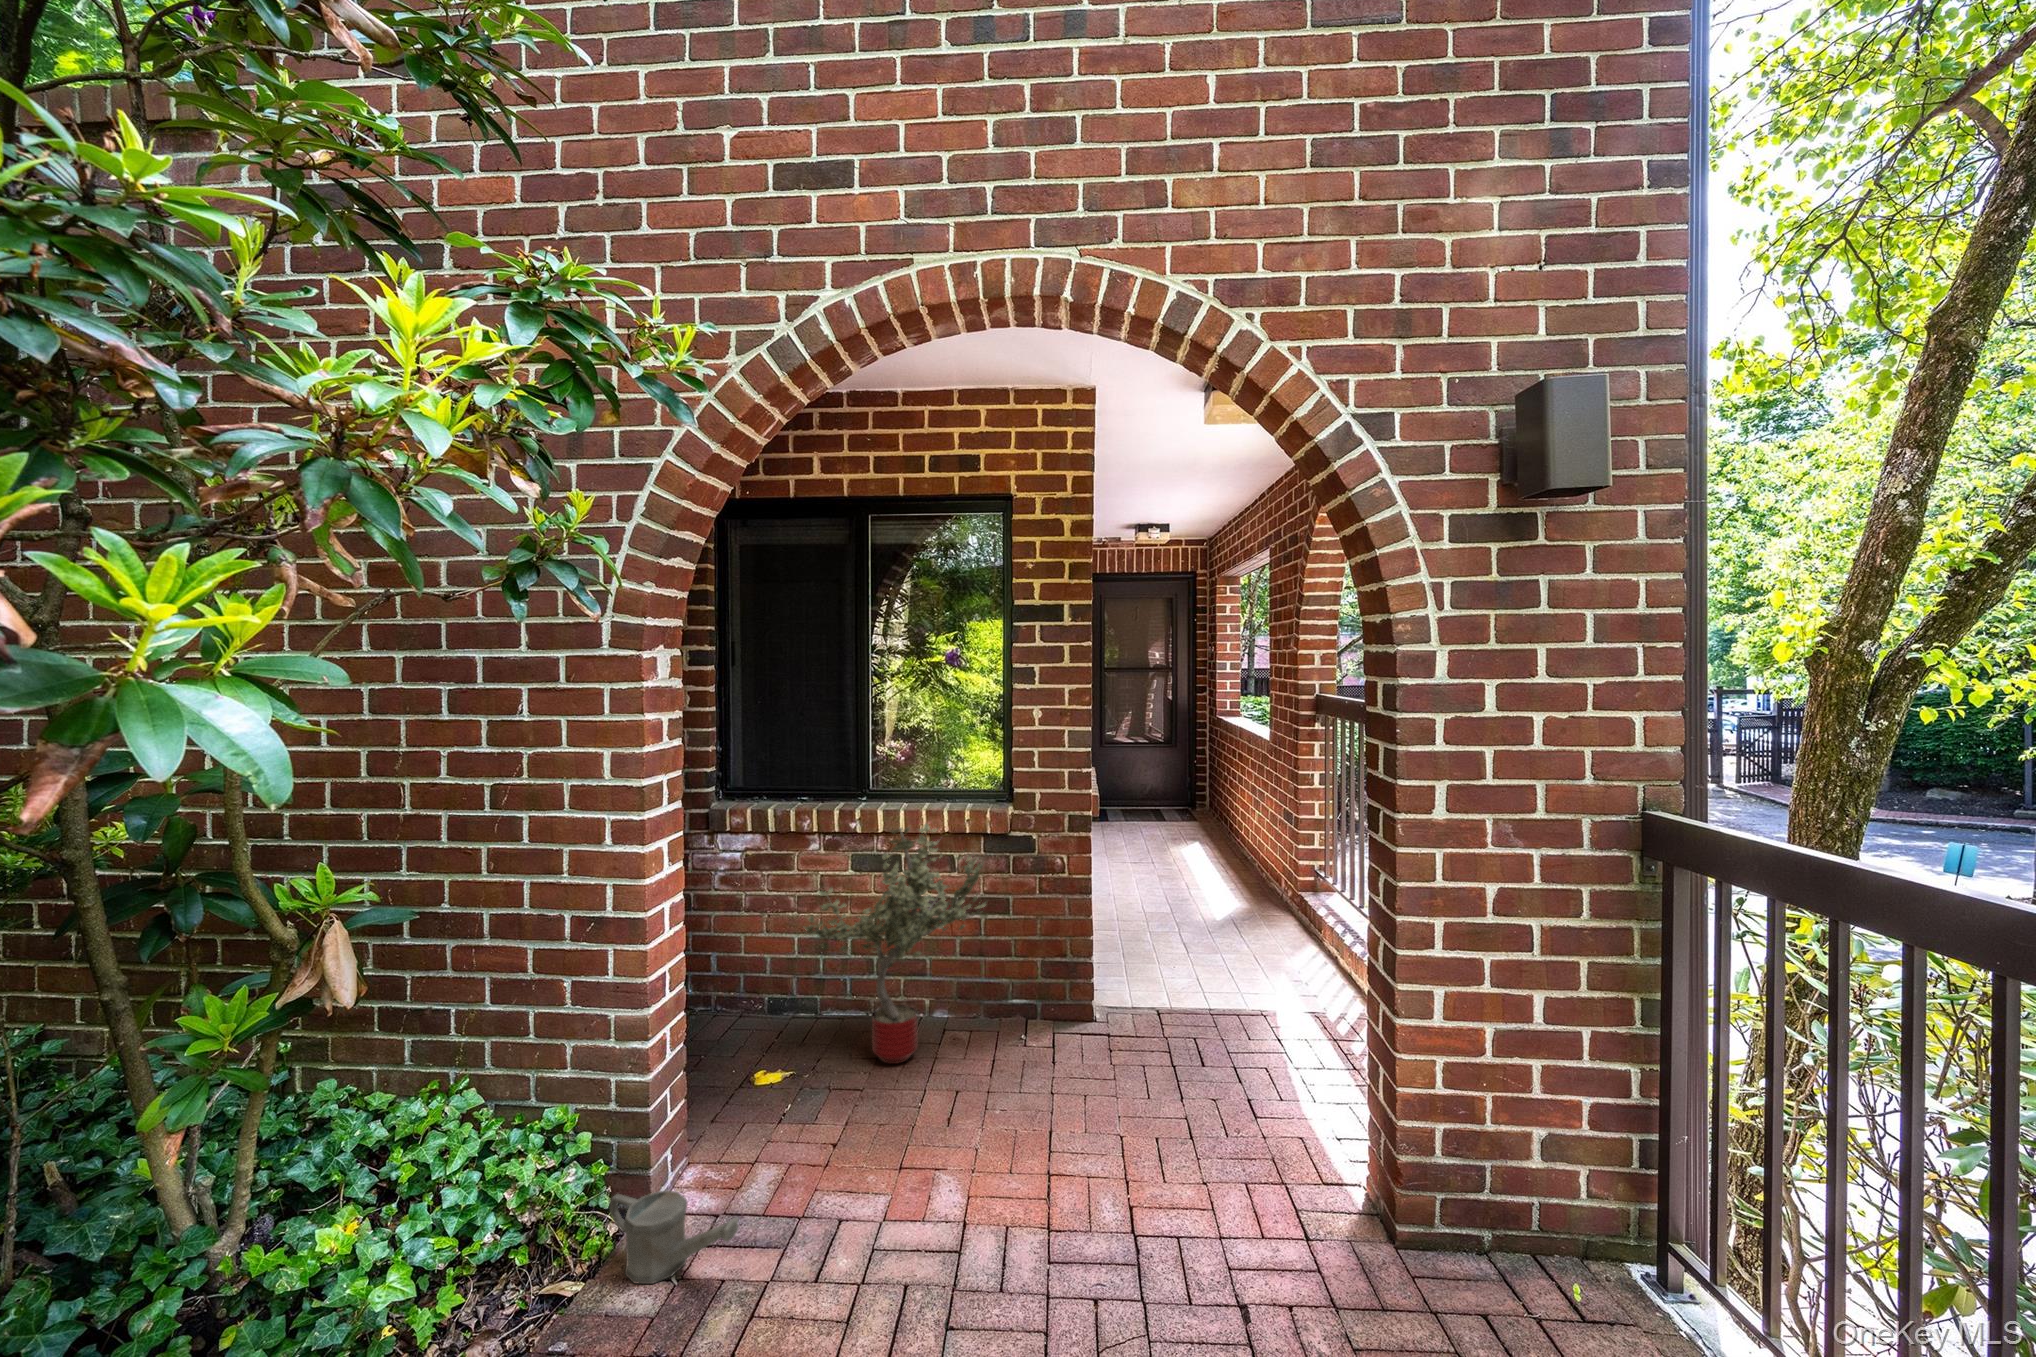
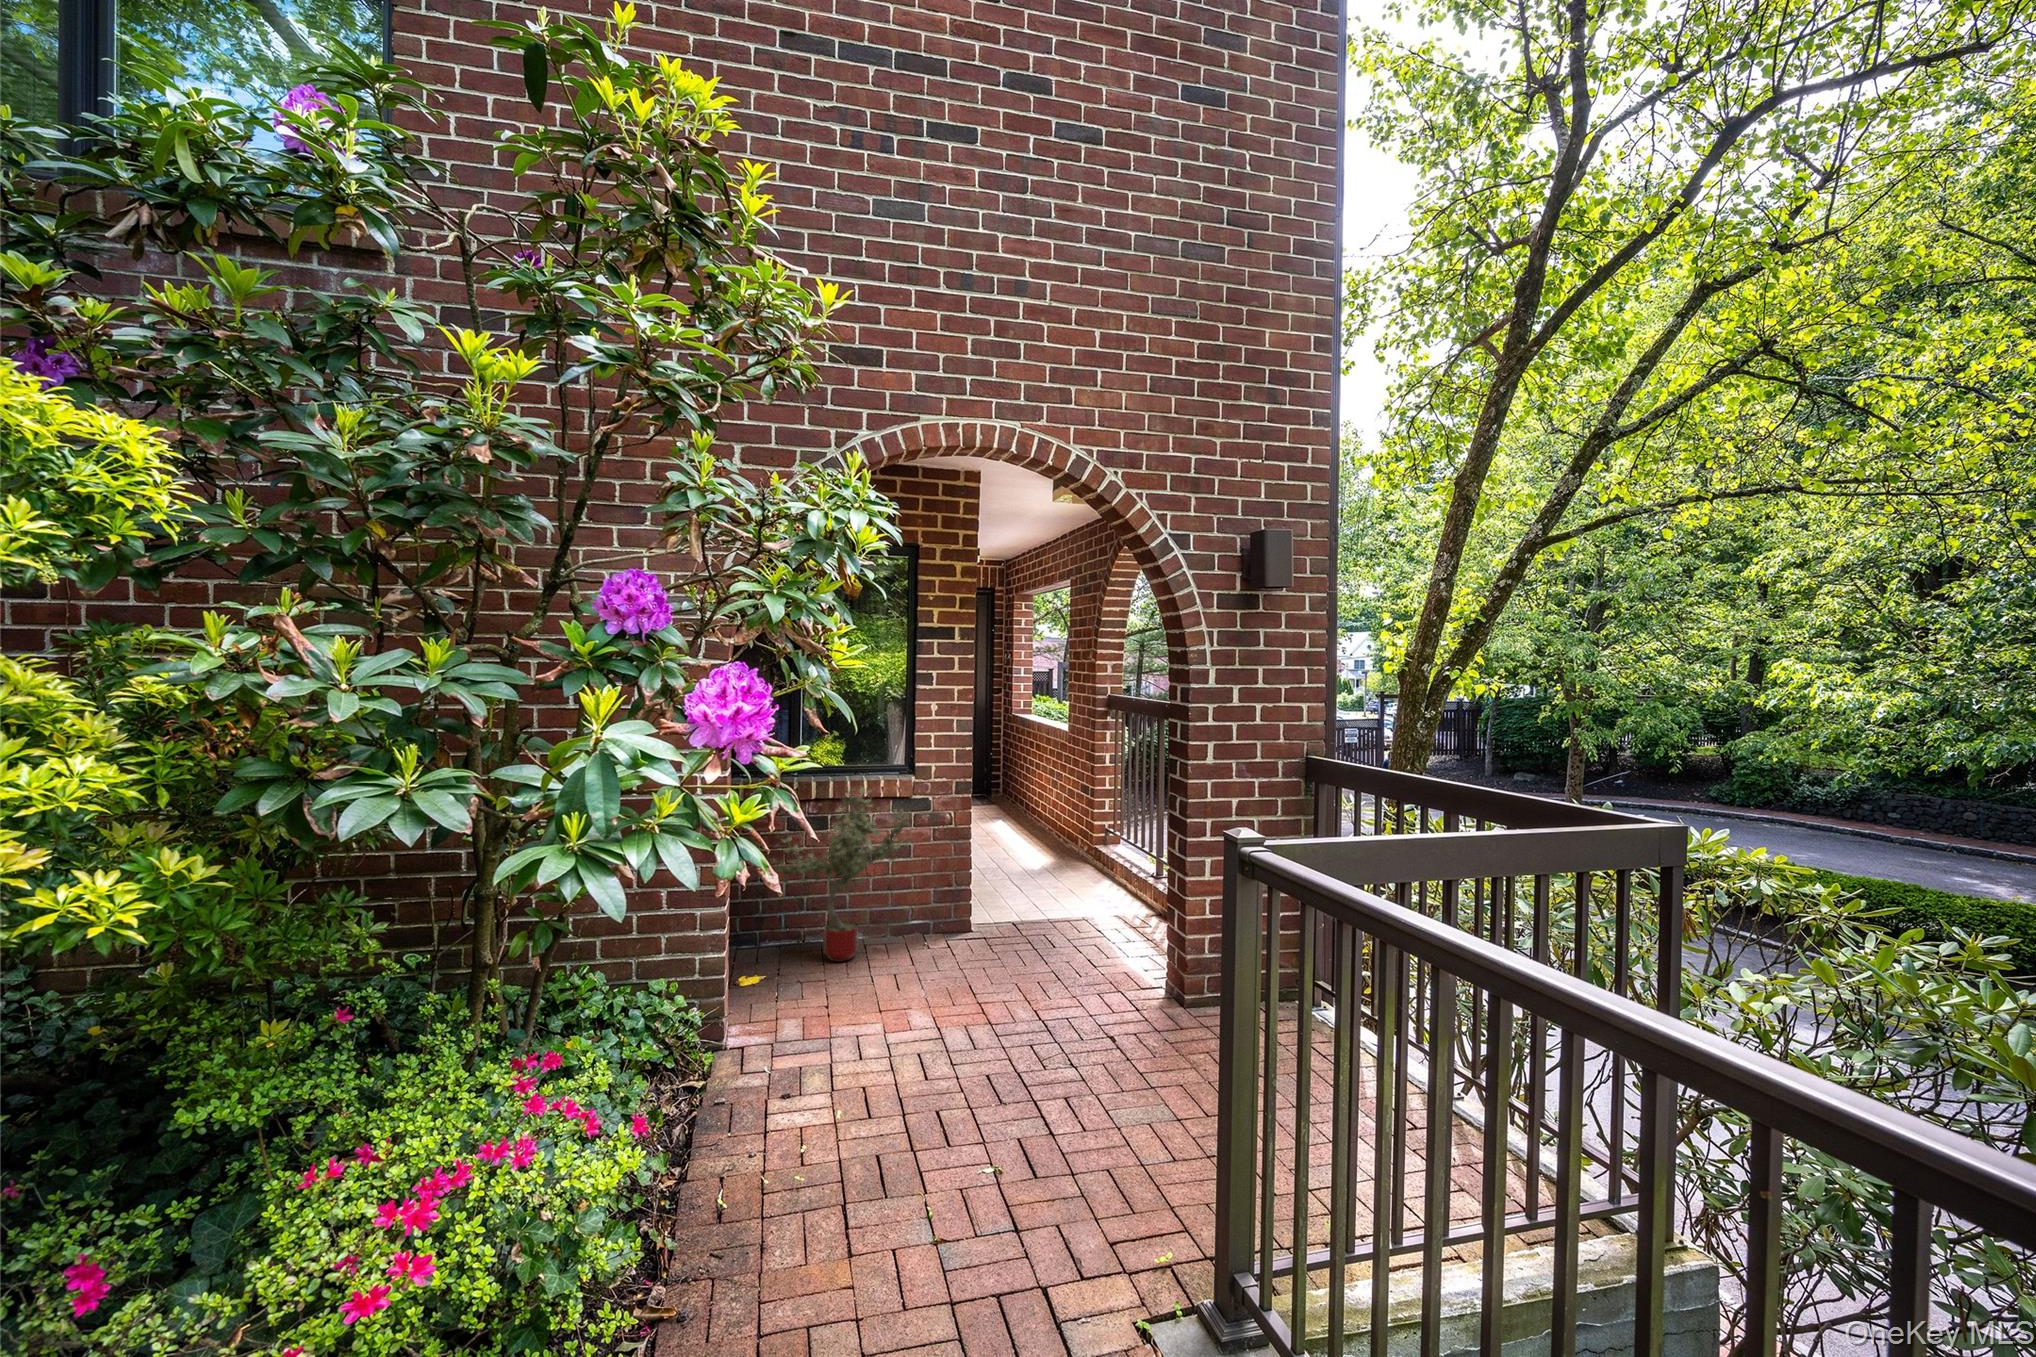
watering can: present [610,1191,738,1284] -> none [715,1015,815,1067]

